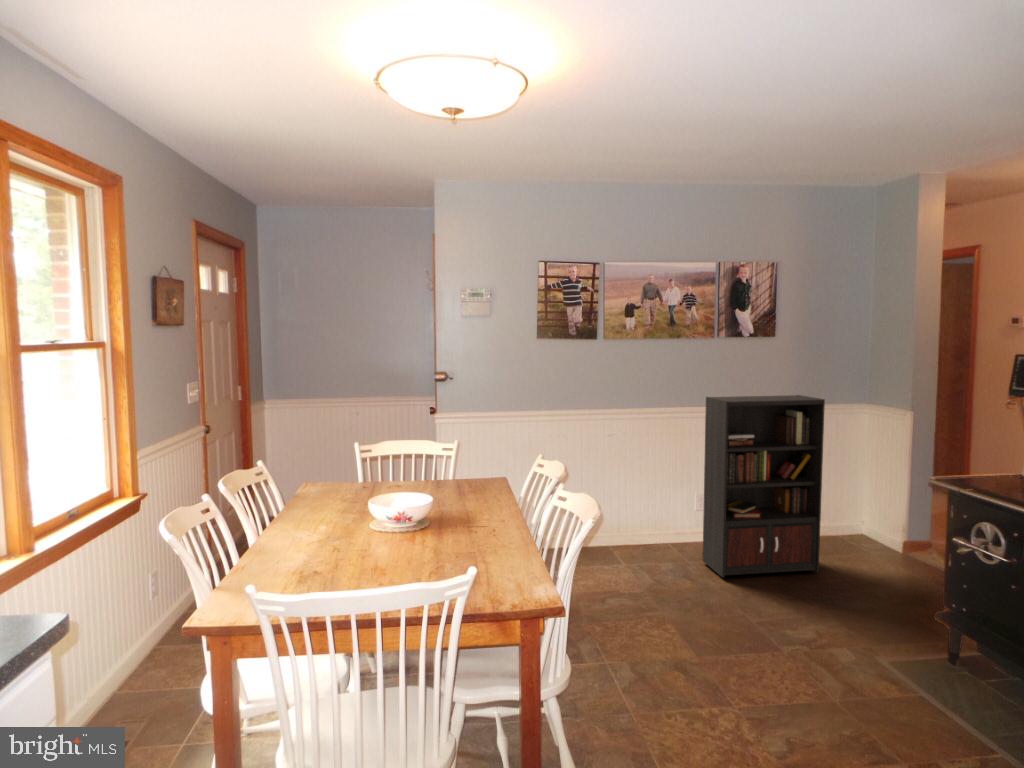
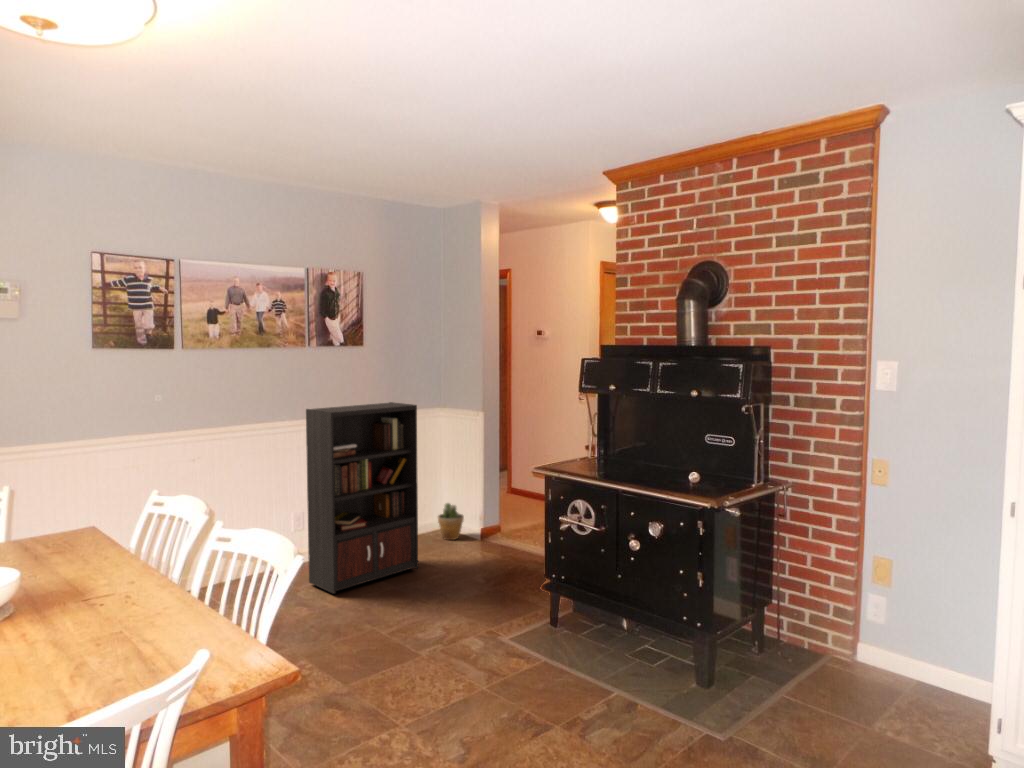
potted plant: none [853,508,886,550] -> present [438,503,464,540]

